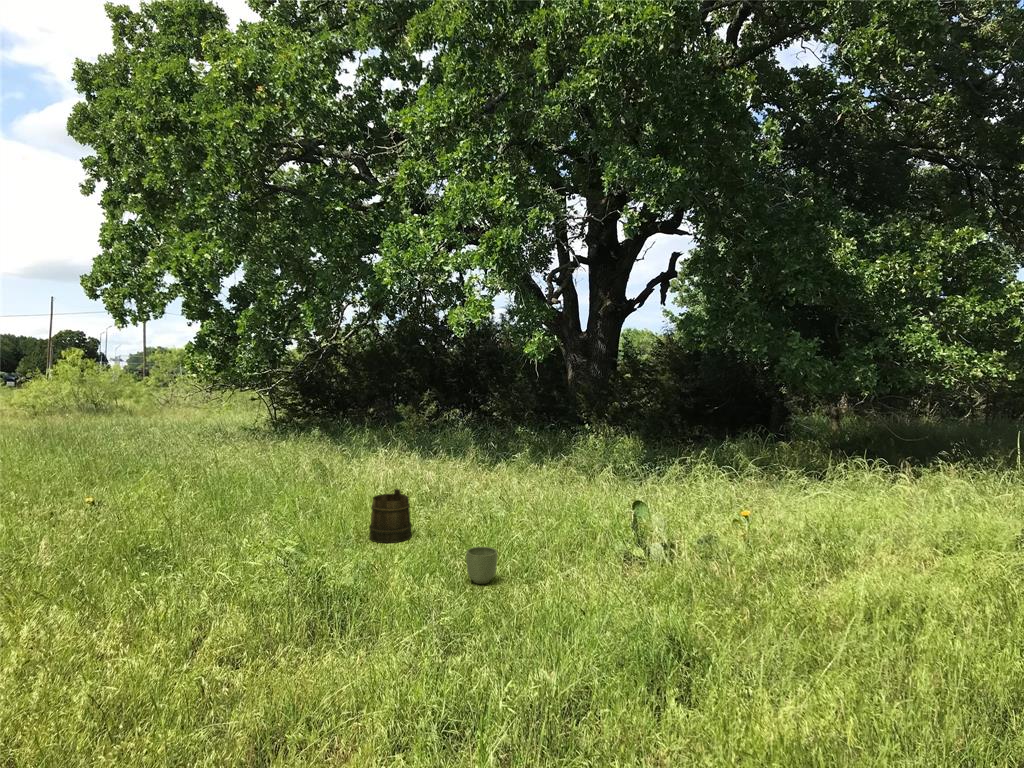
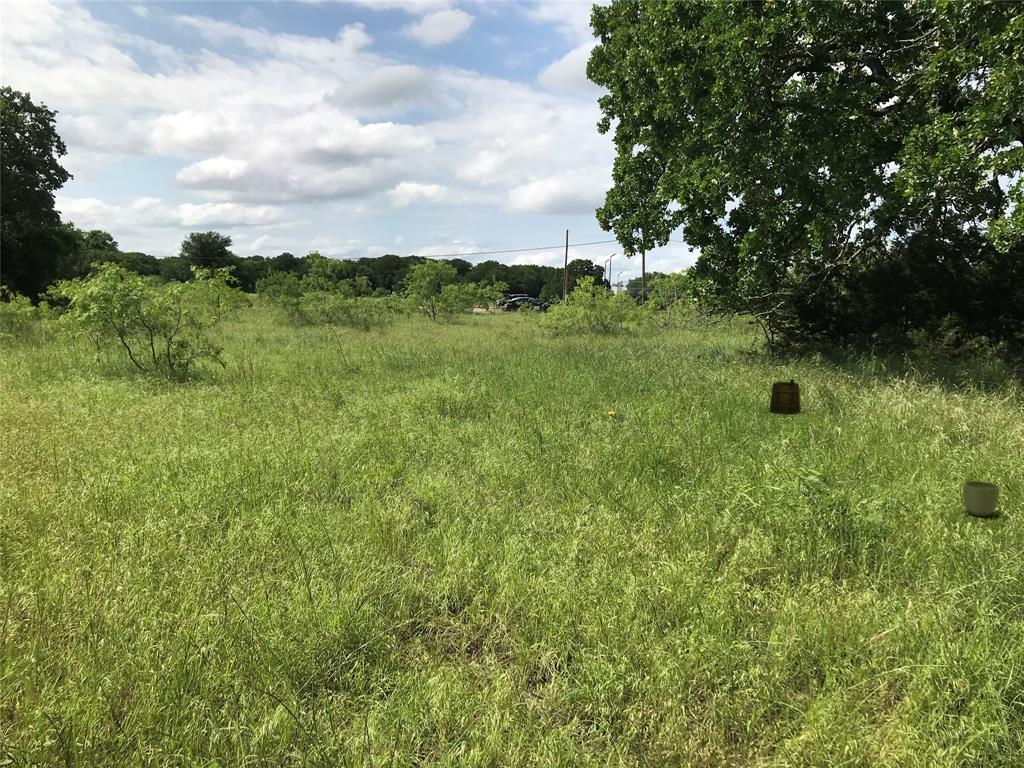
bucket: present [369,489,412,543] -> present [770,379,801,414]

